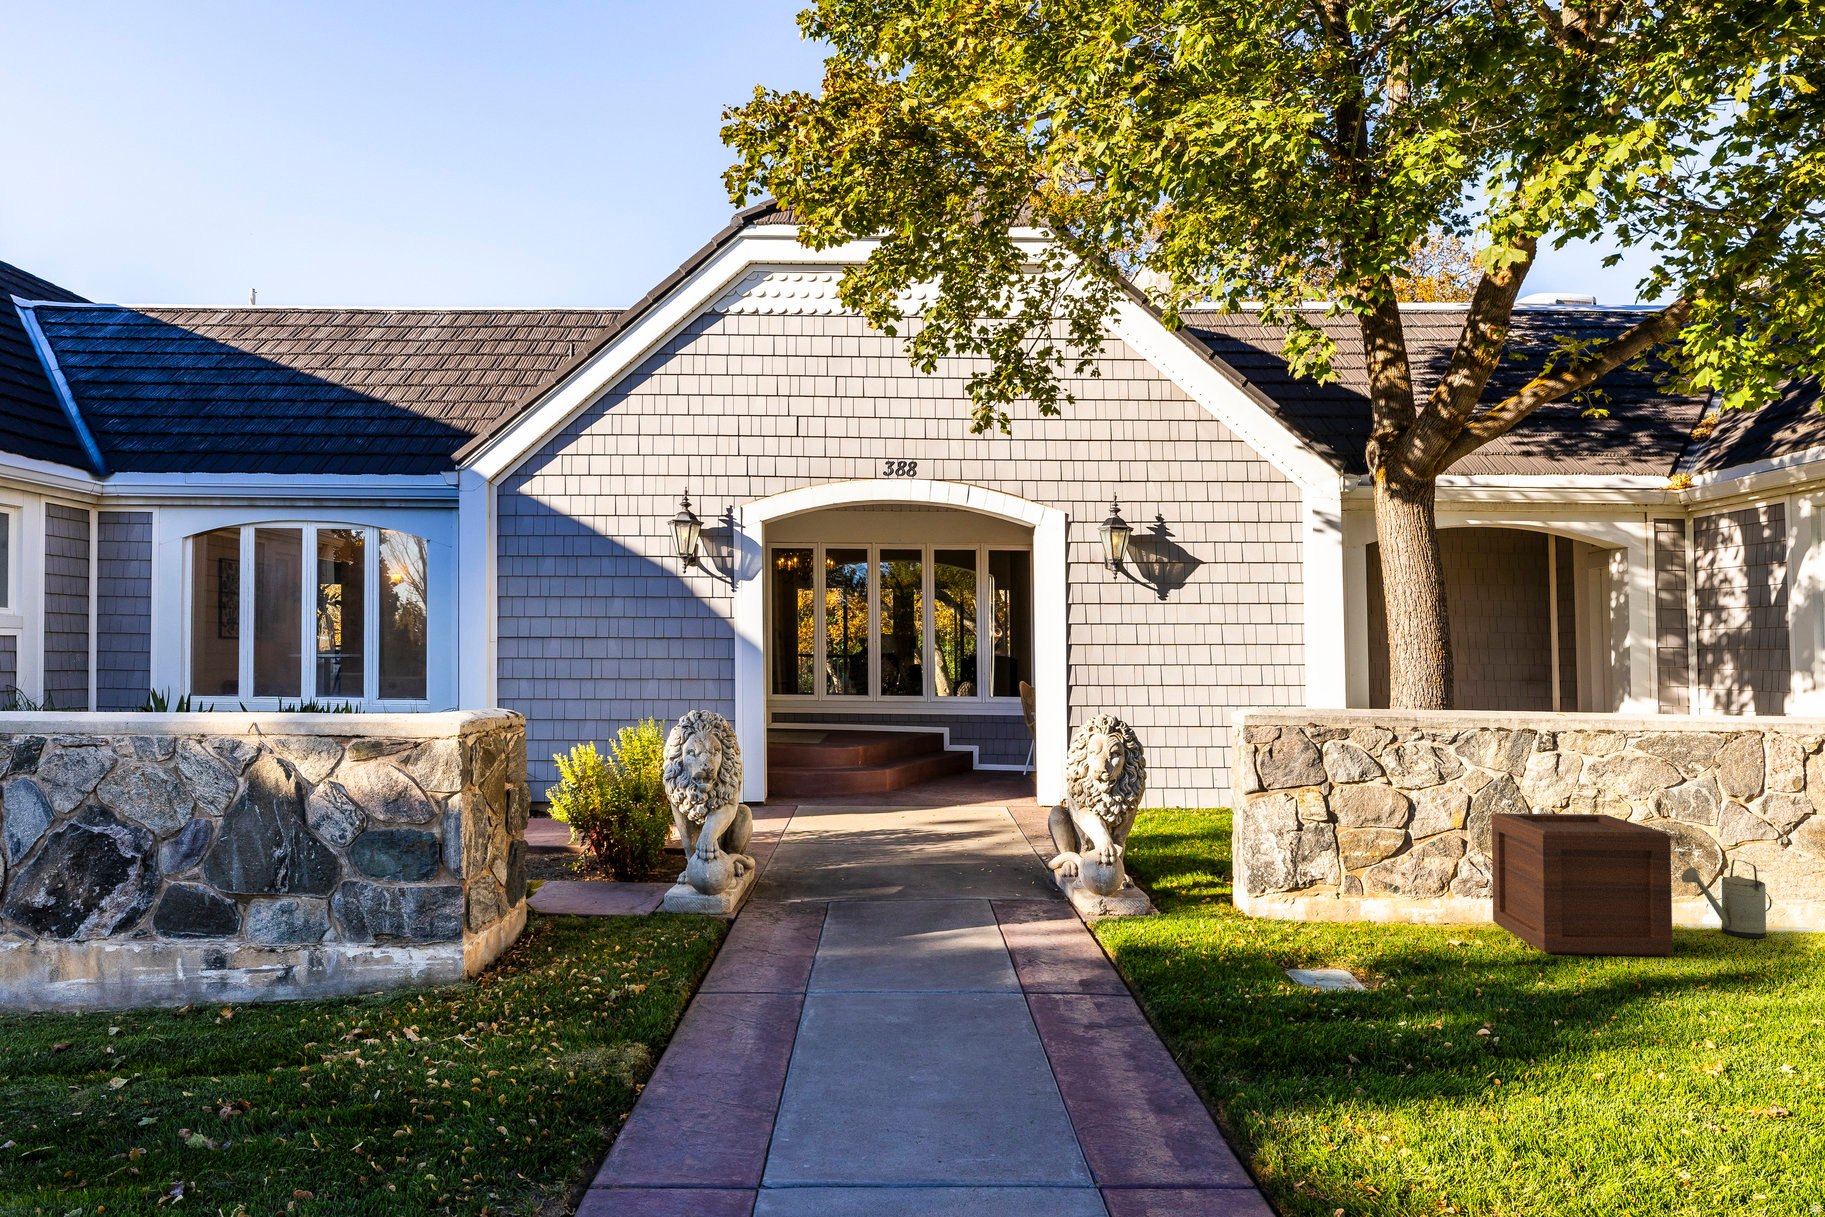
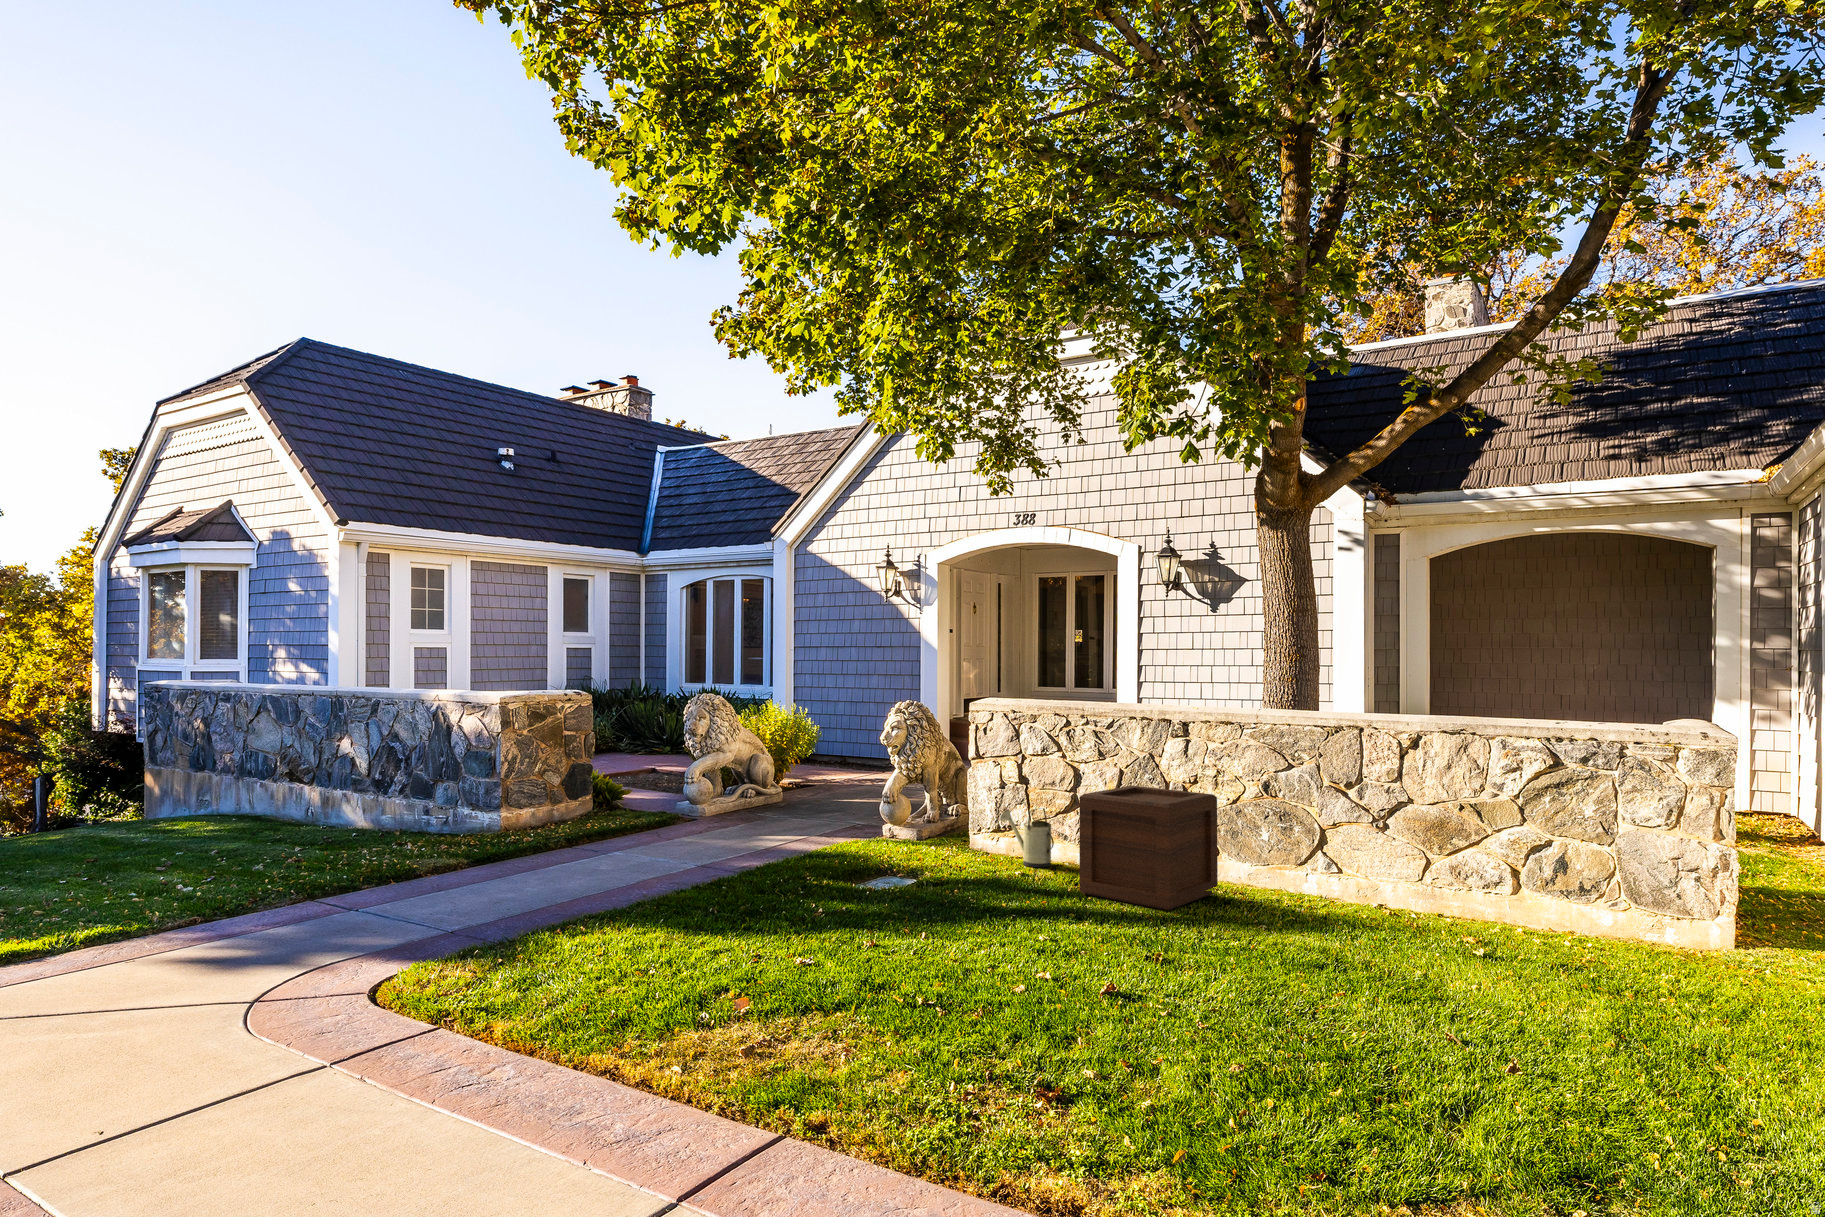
watering can: present [1681,859,1772,938] -> present [1000,808,1054,867]

